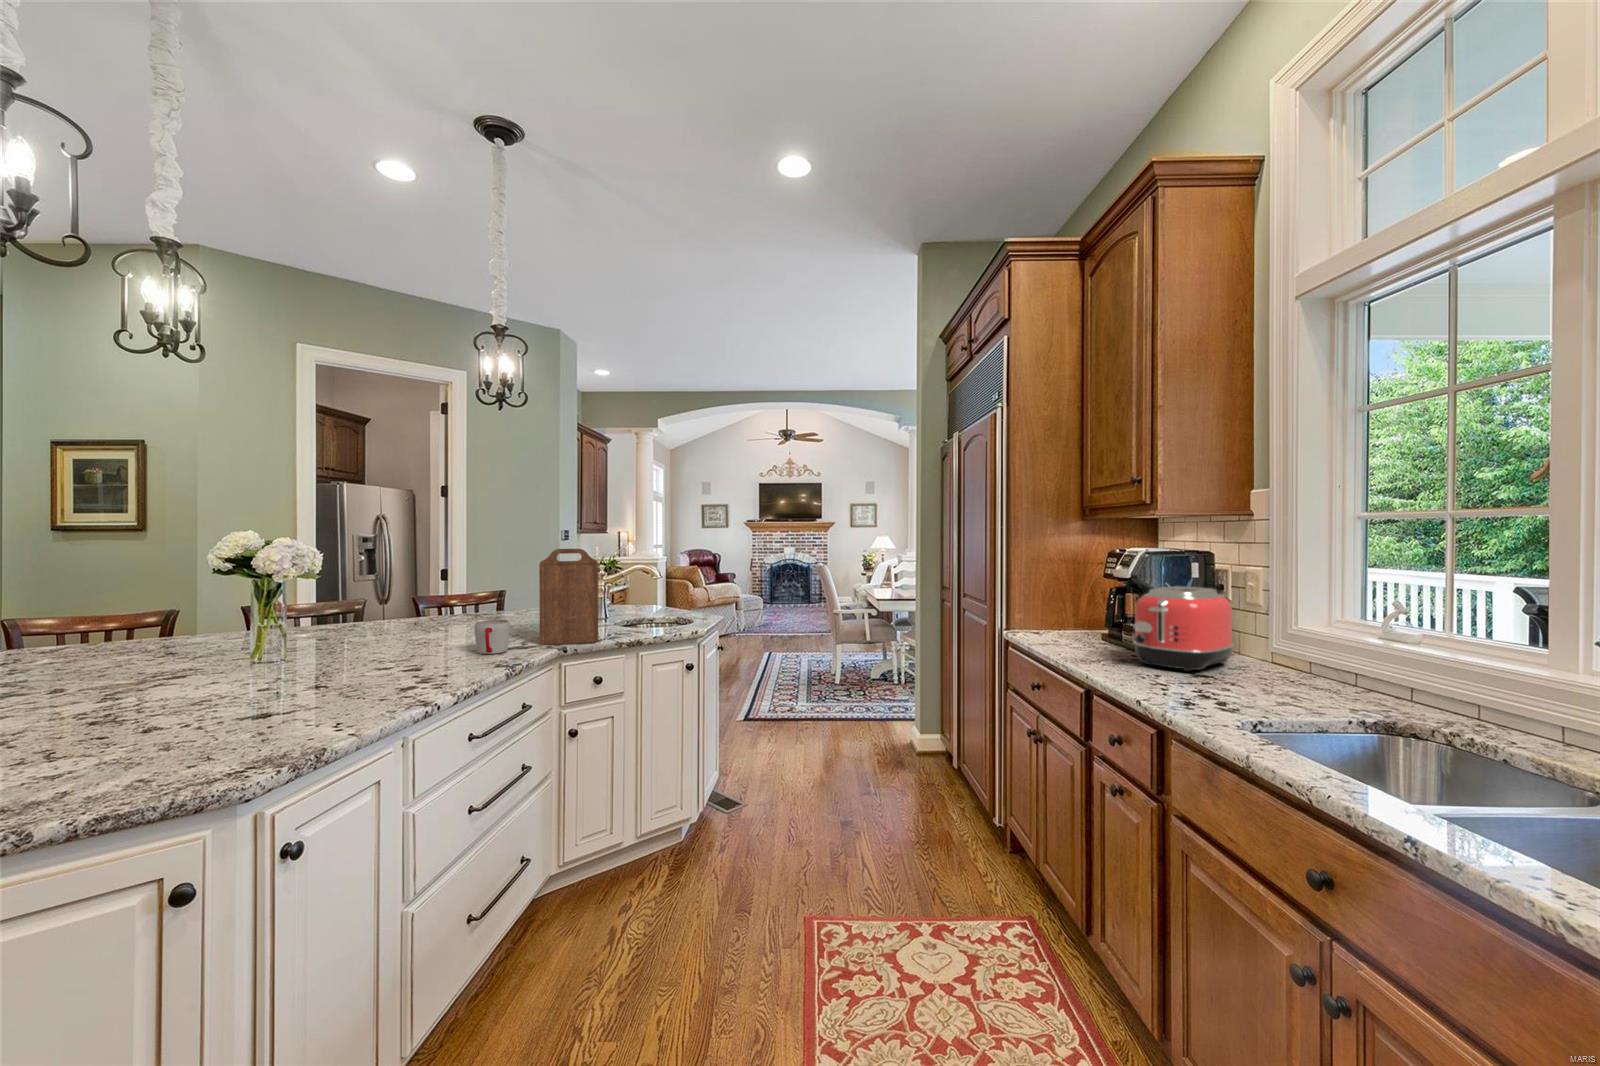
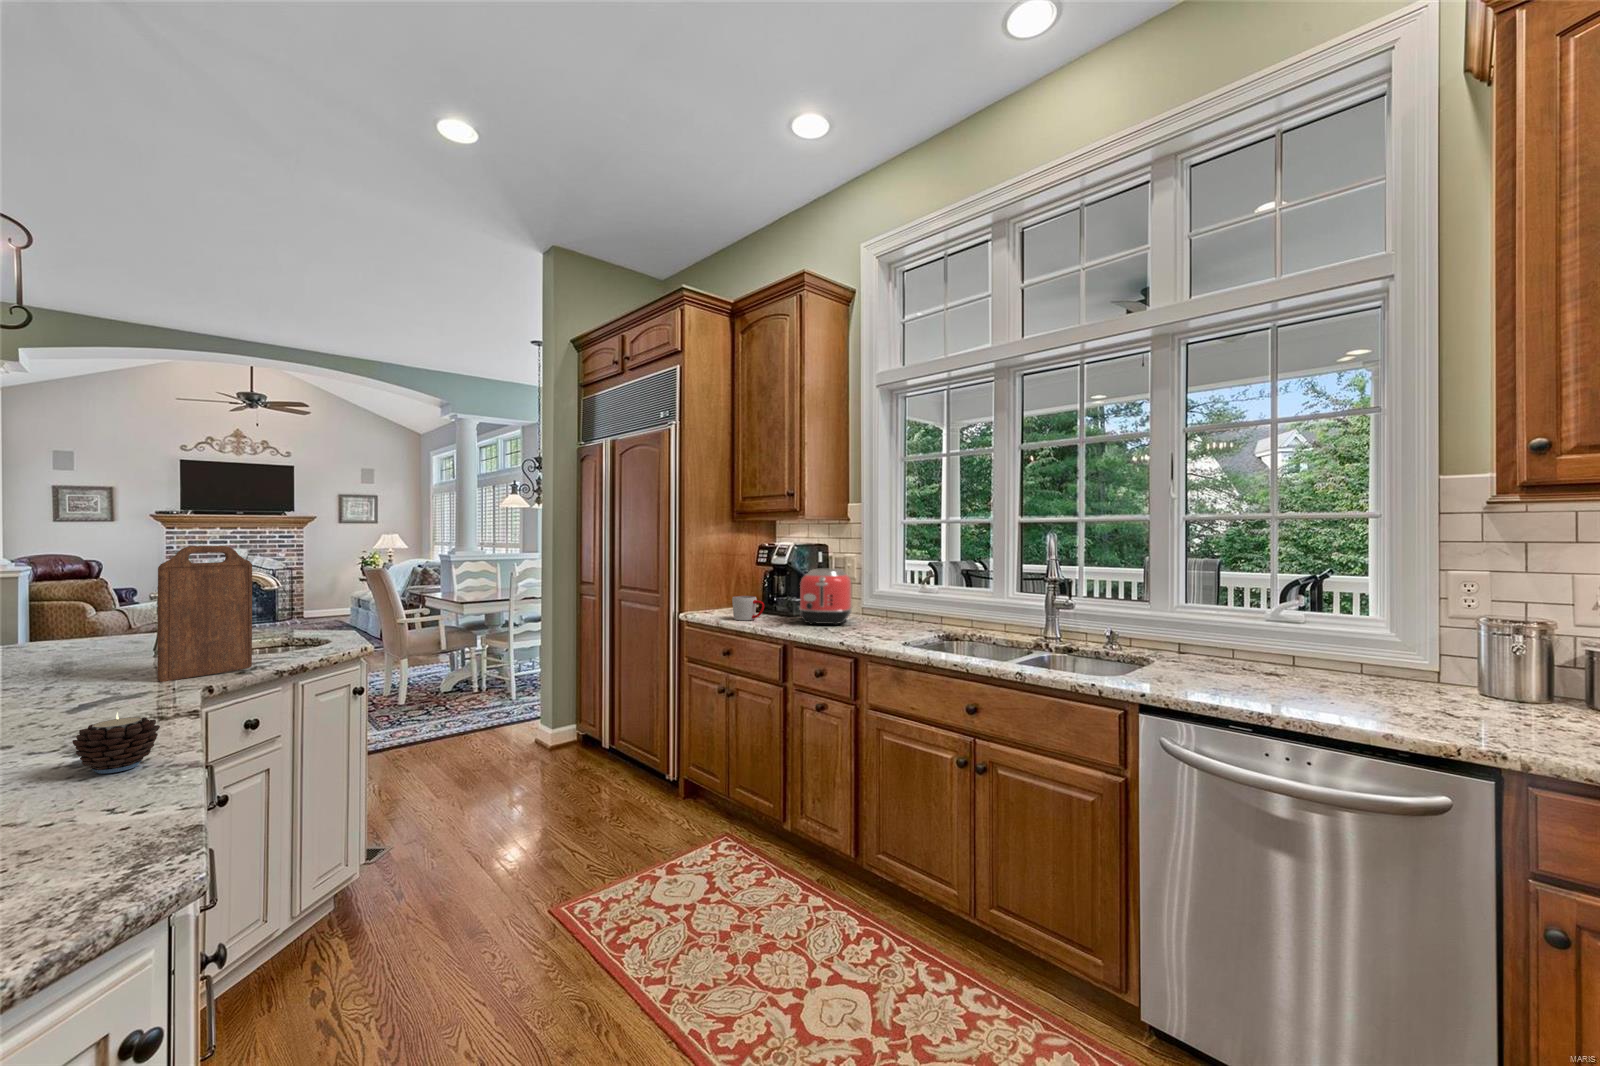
mug: present [474,620,510,654] -> present [732,596,764,620]
candle: none [363,666,412,708] -> present [72,712,160,774]

